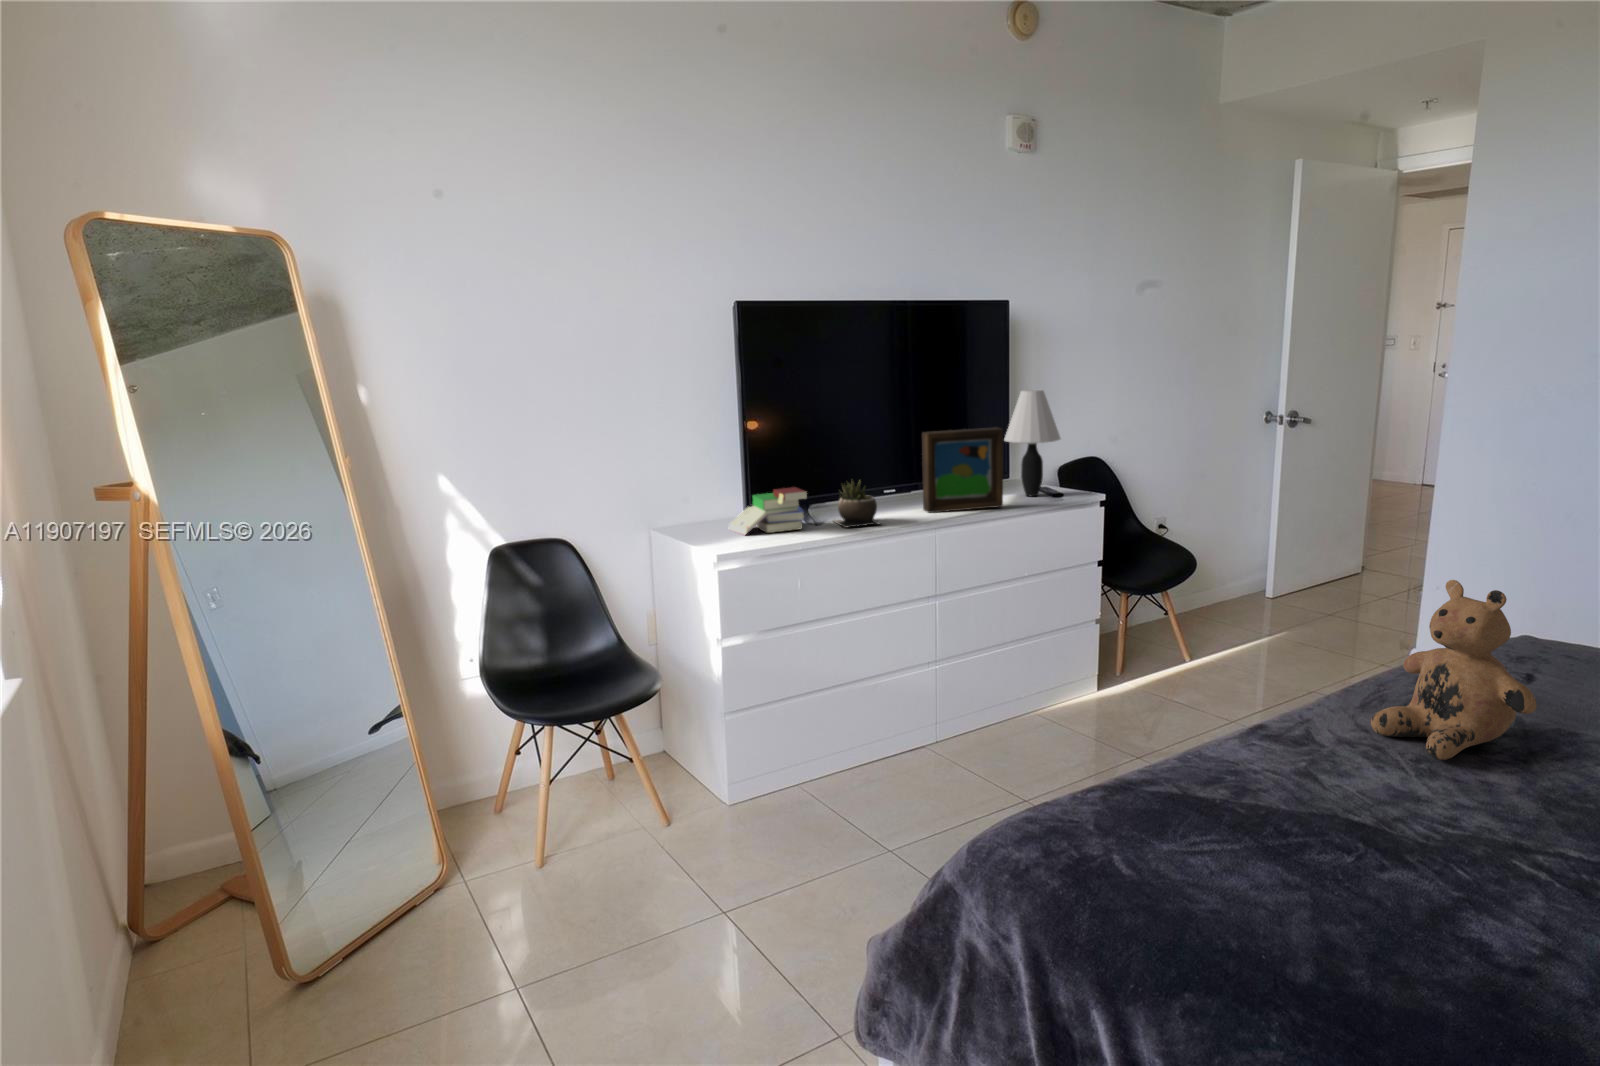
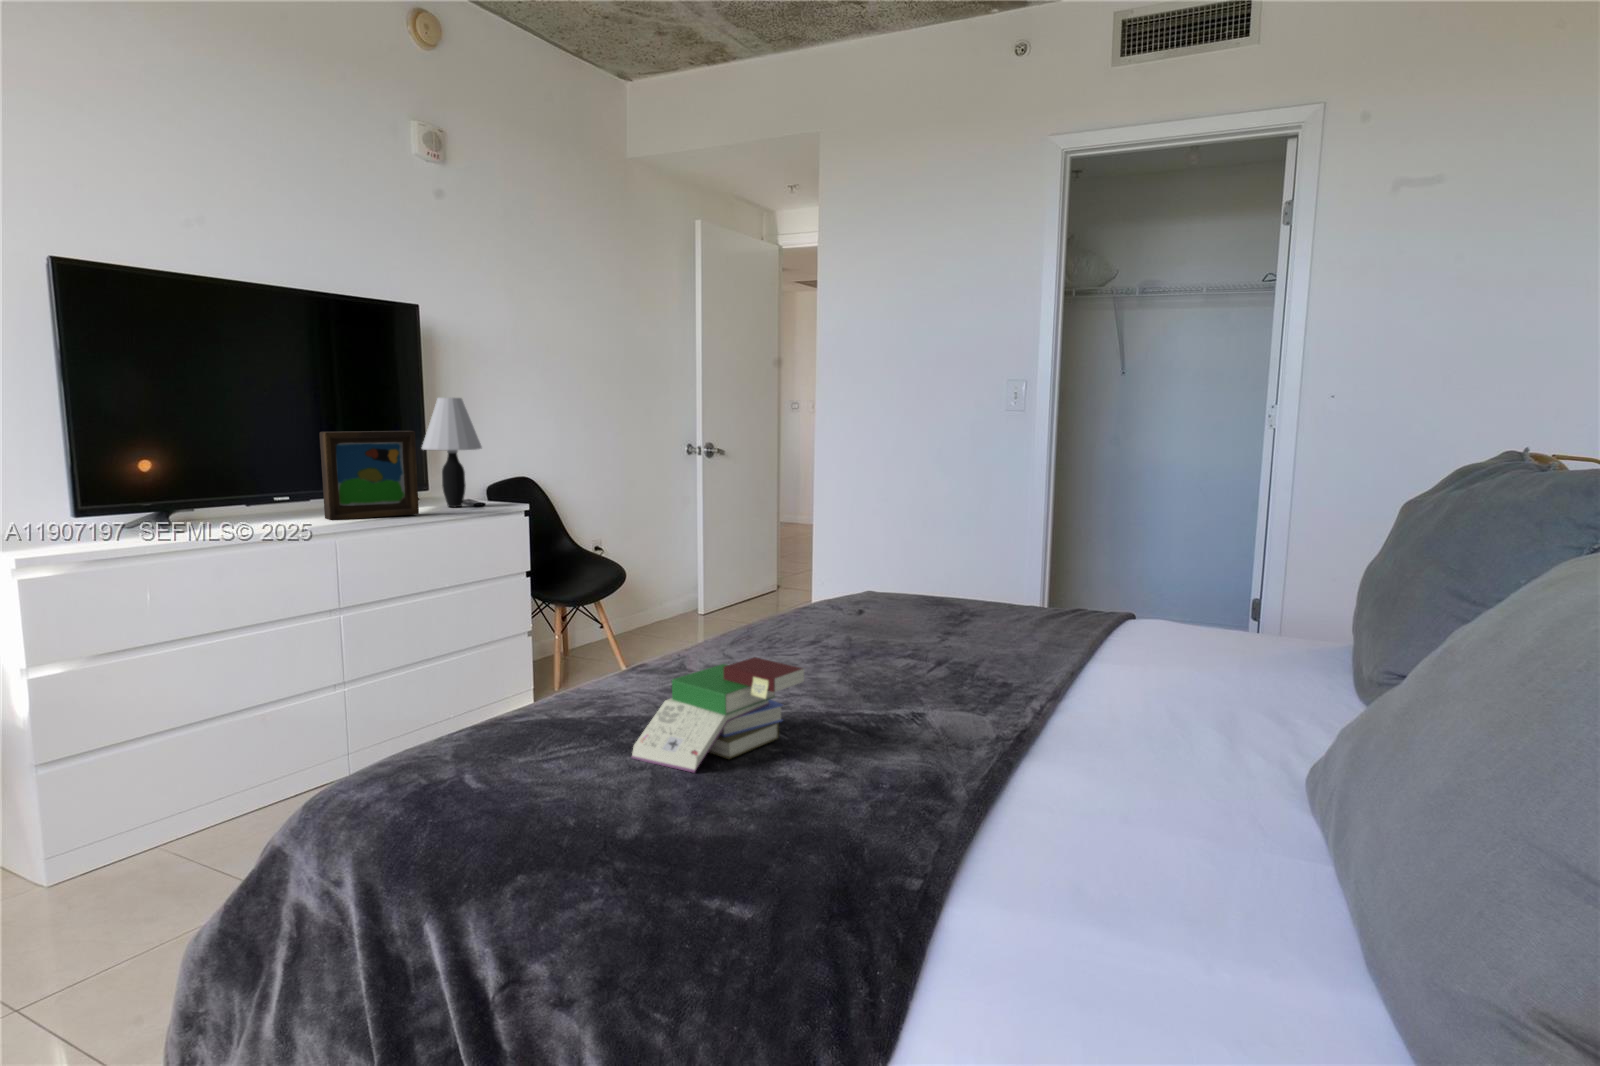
succulent plant: present [834,479,881,527] -> none [200,477,269,532]
book: present [729,487,807,535] -> present [632,657,804,772]
teddy bear: present [1371,580,1537,760] -> none [723,521,834,670]

